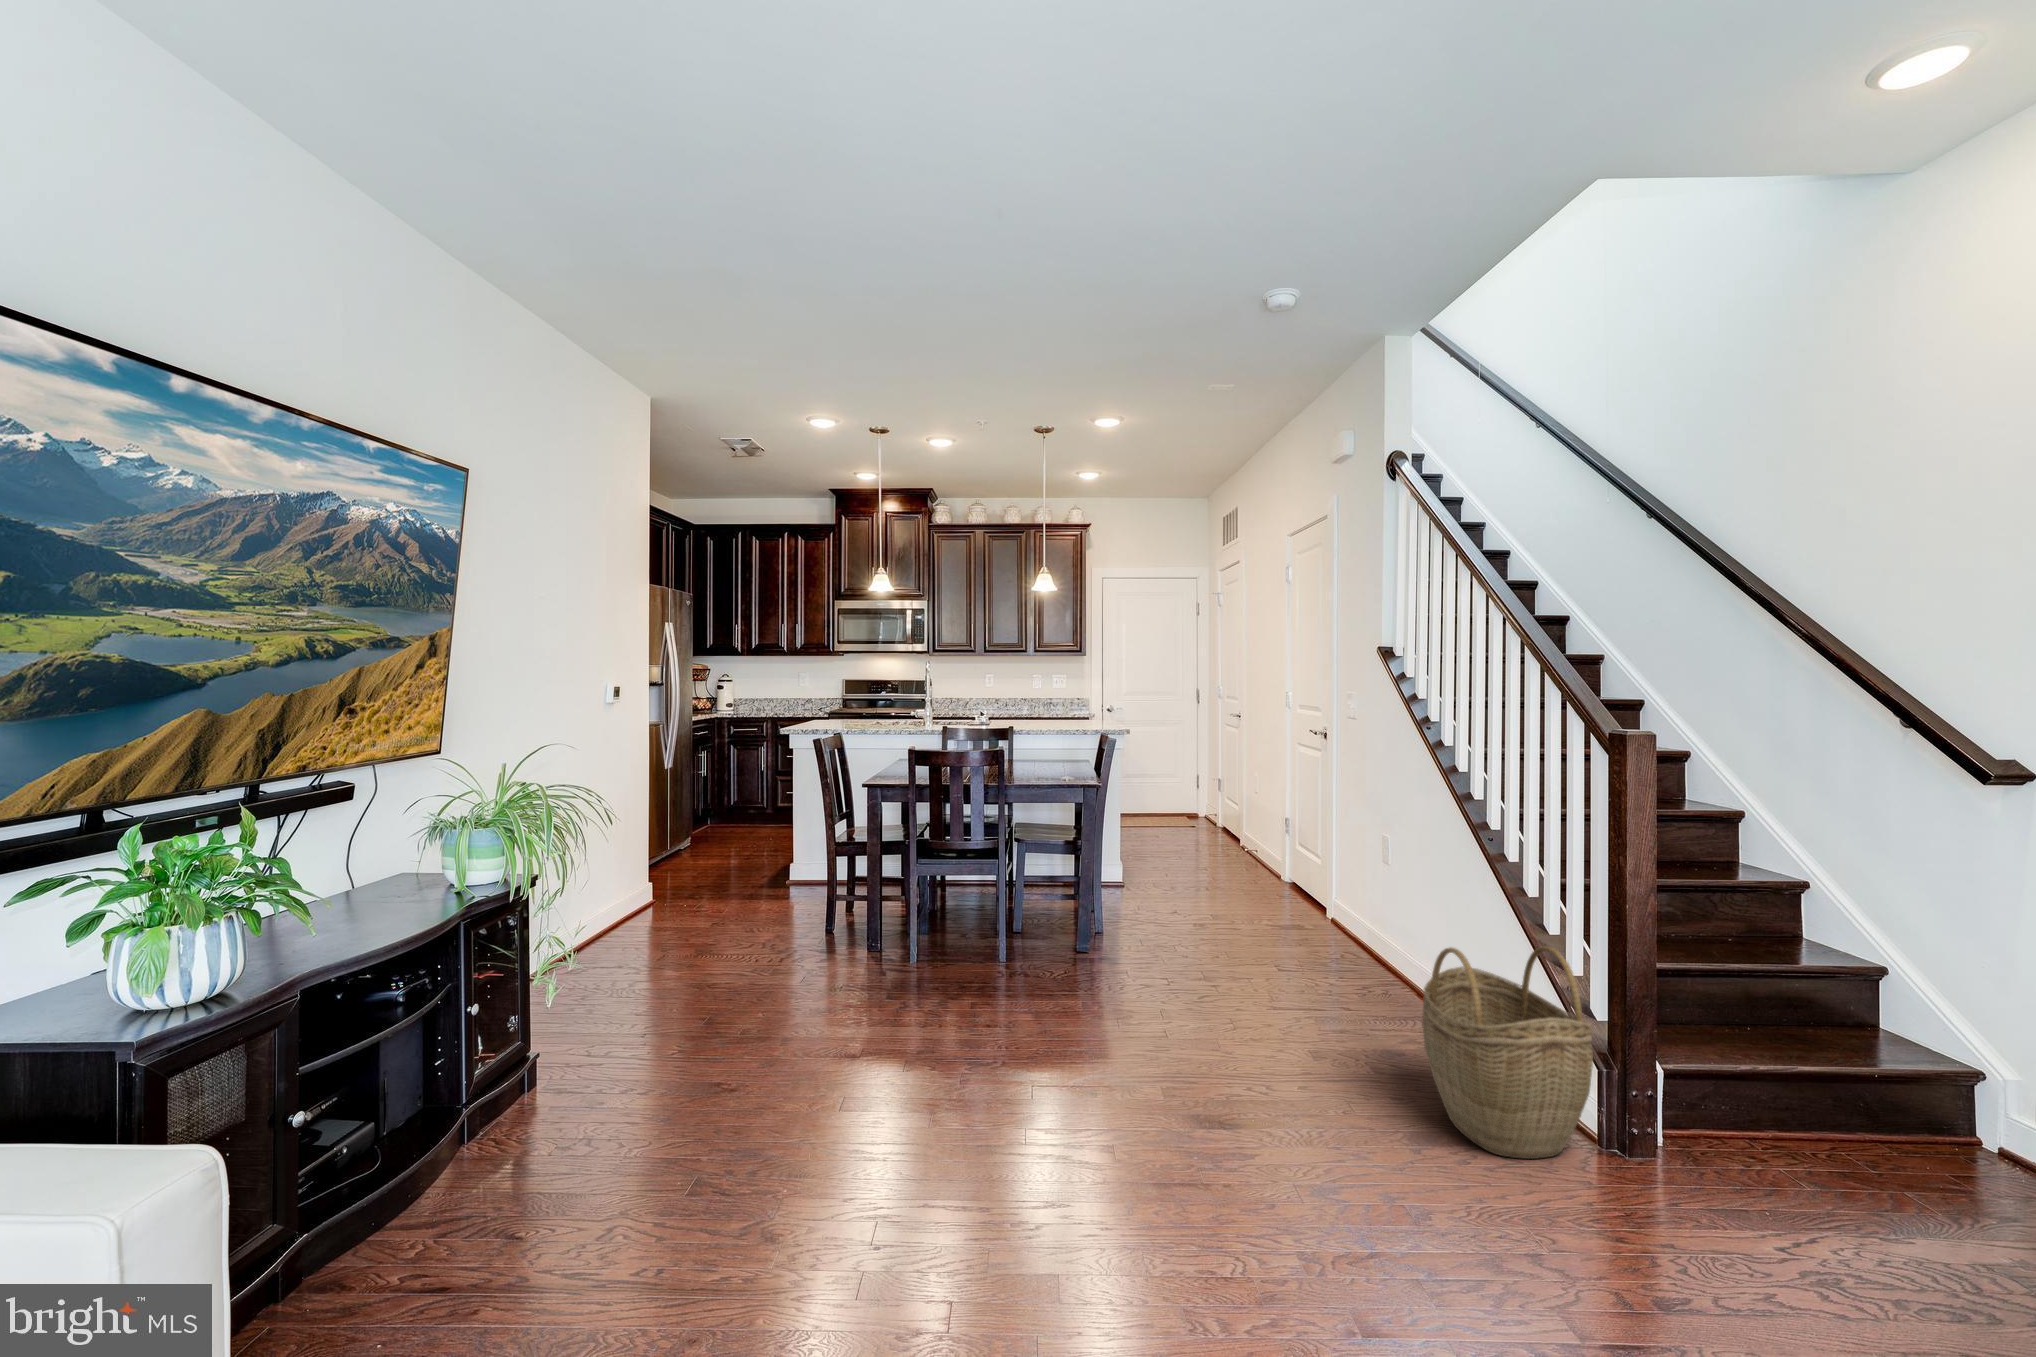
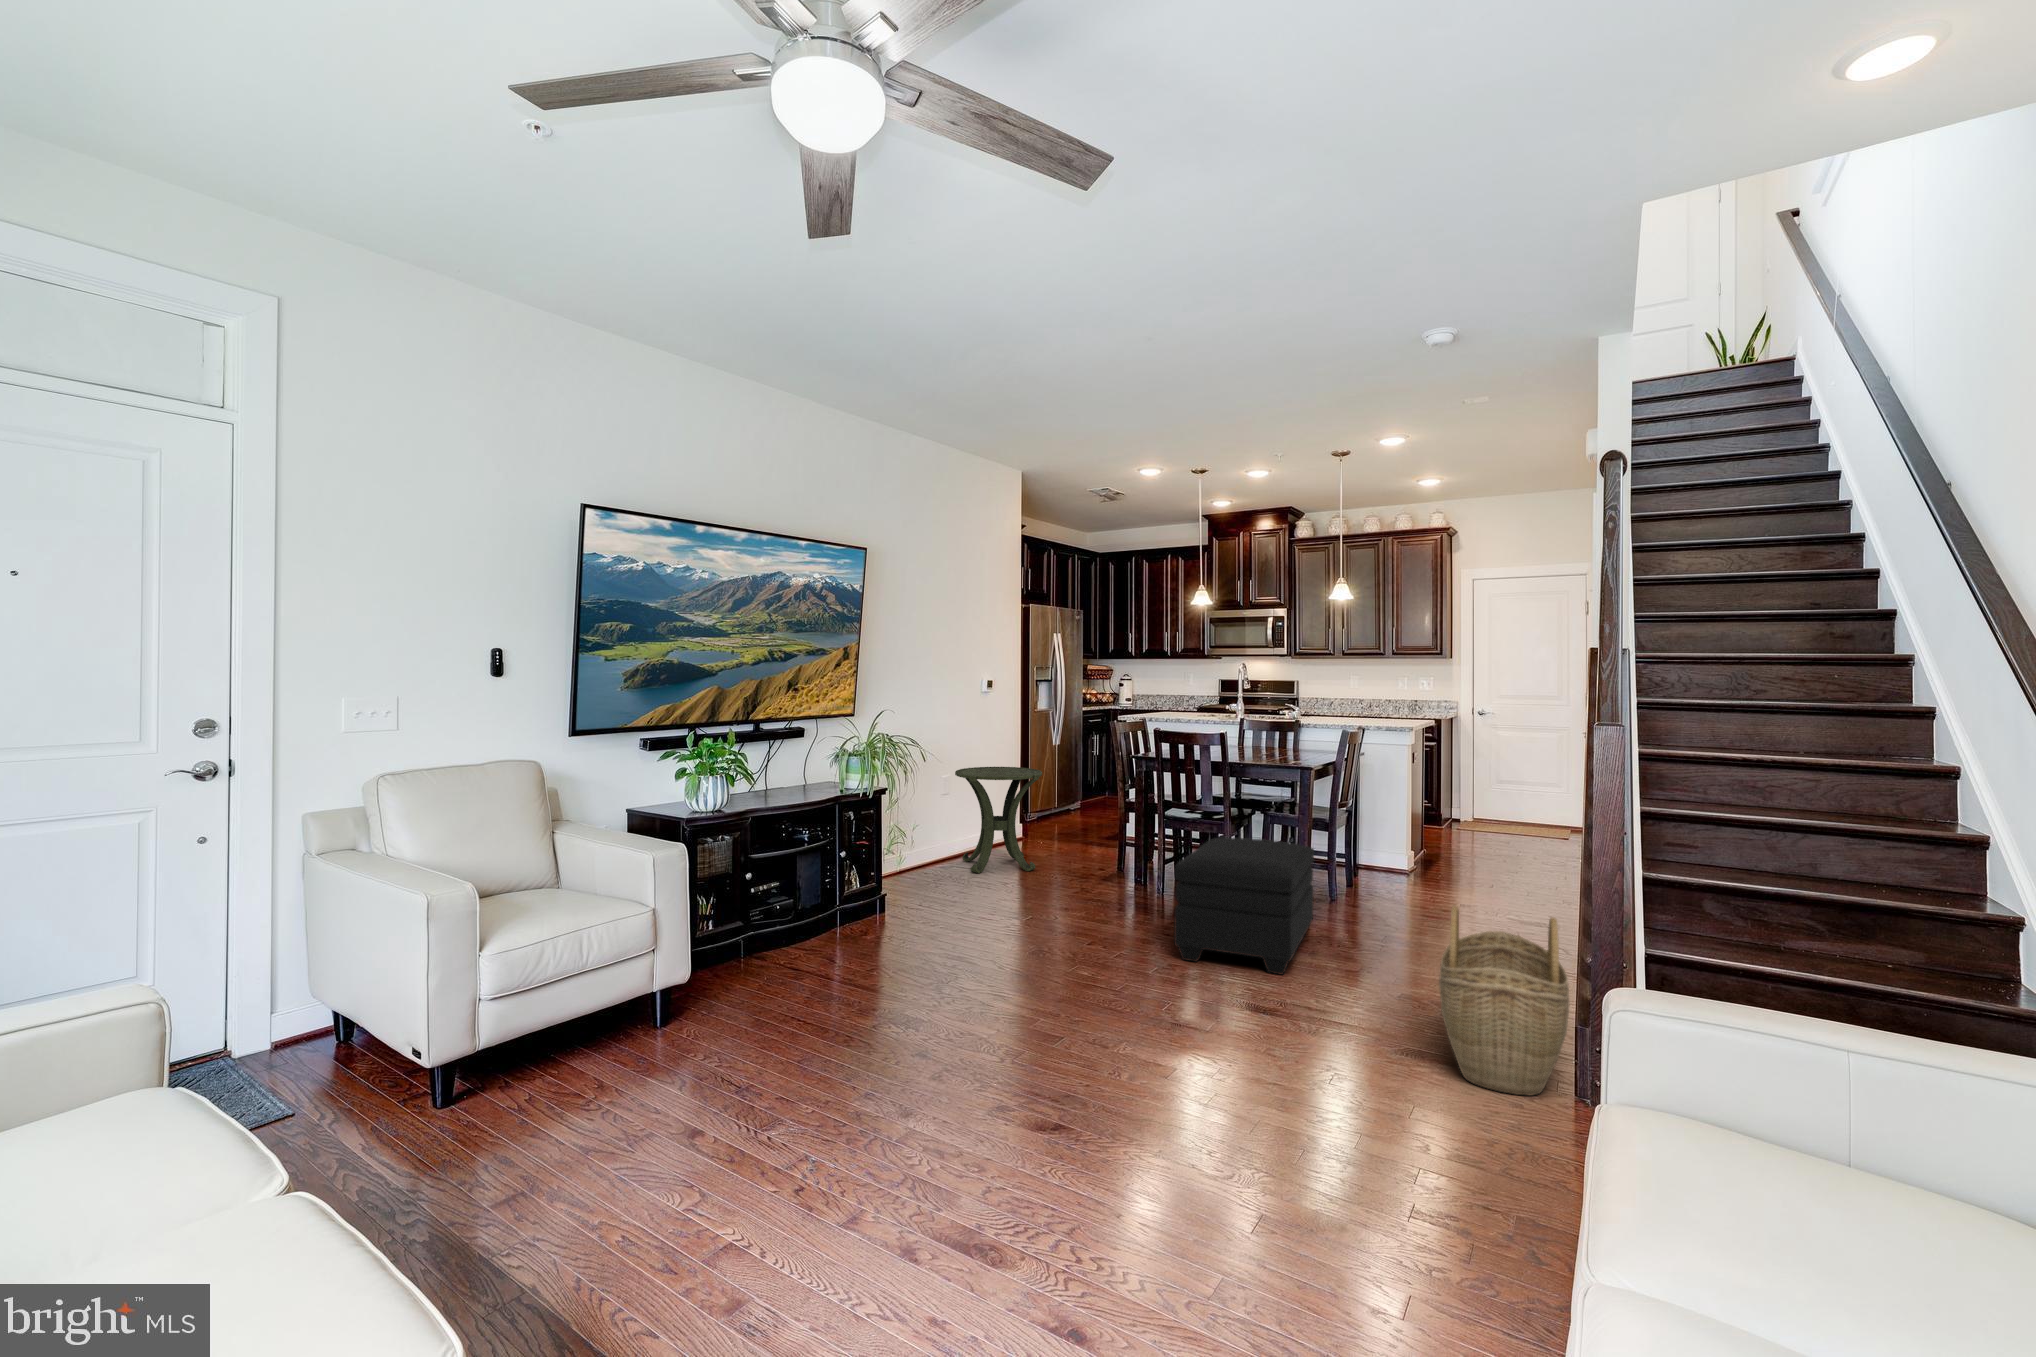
side table: none [580,813,717,977] -> present [955,767,1042,873]
ottoman: none [1011,884,1183,1061] -> present [1174,837,1314,975]

